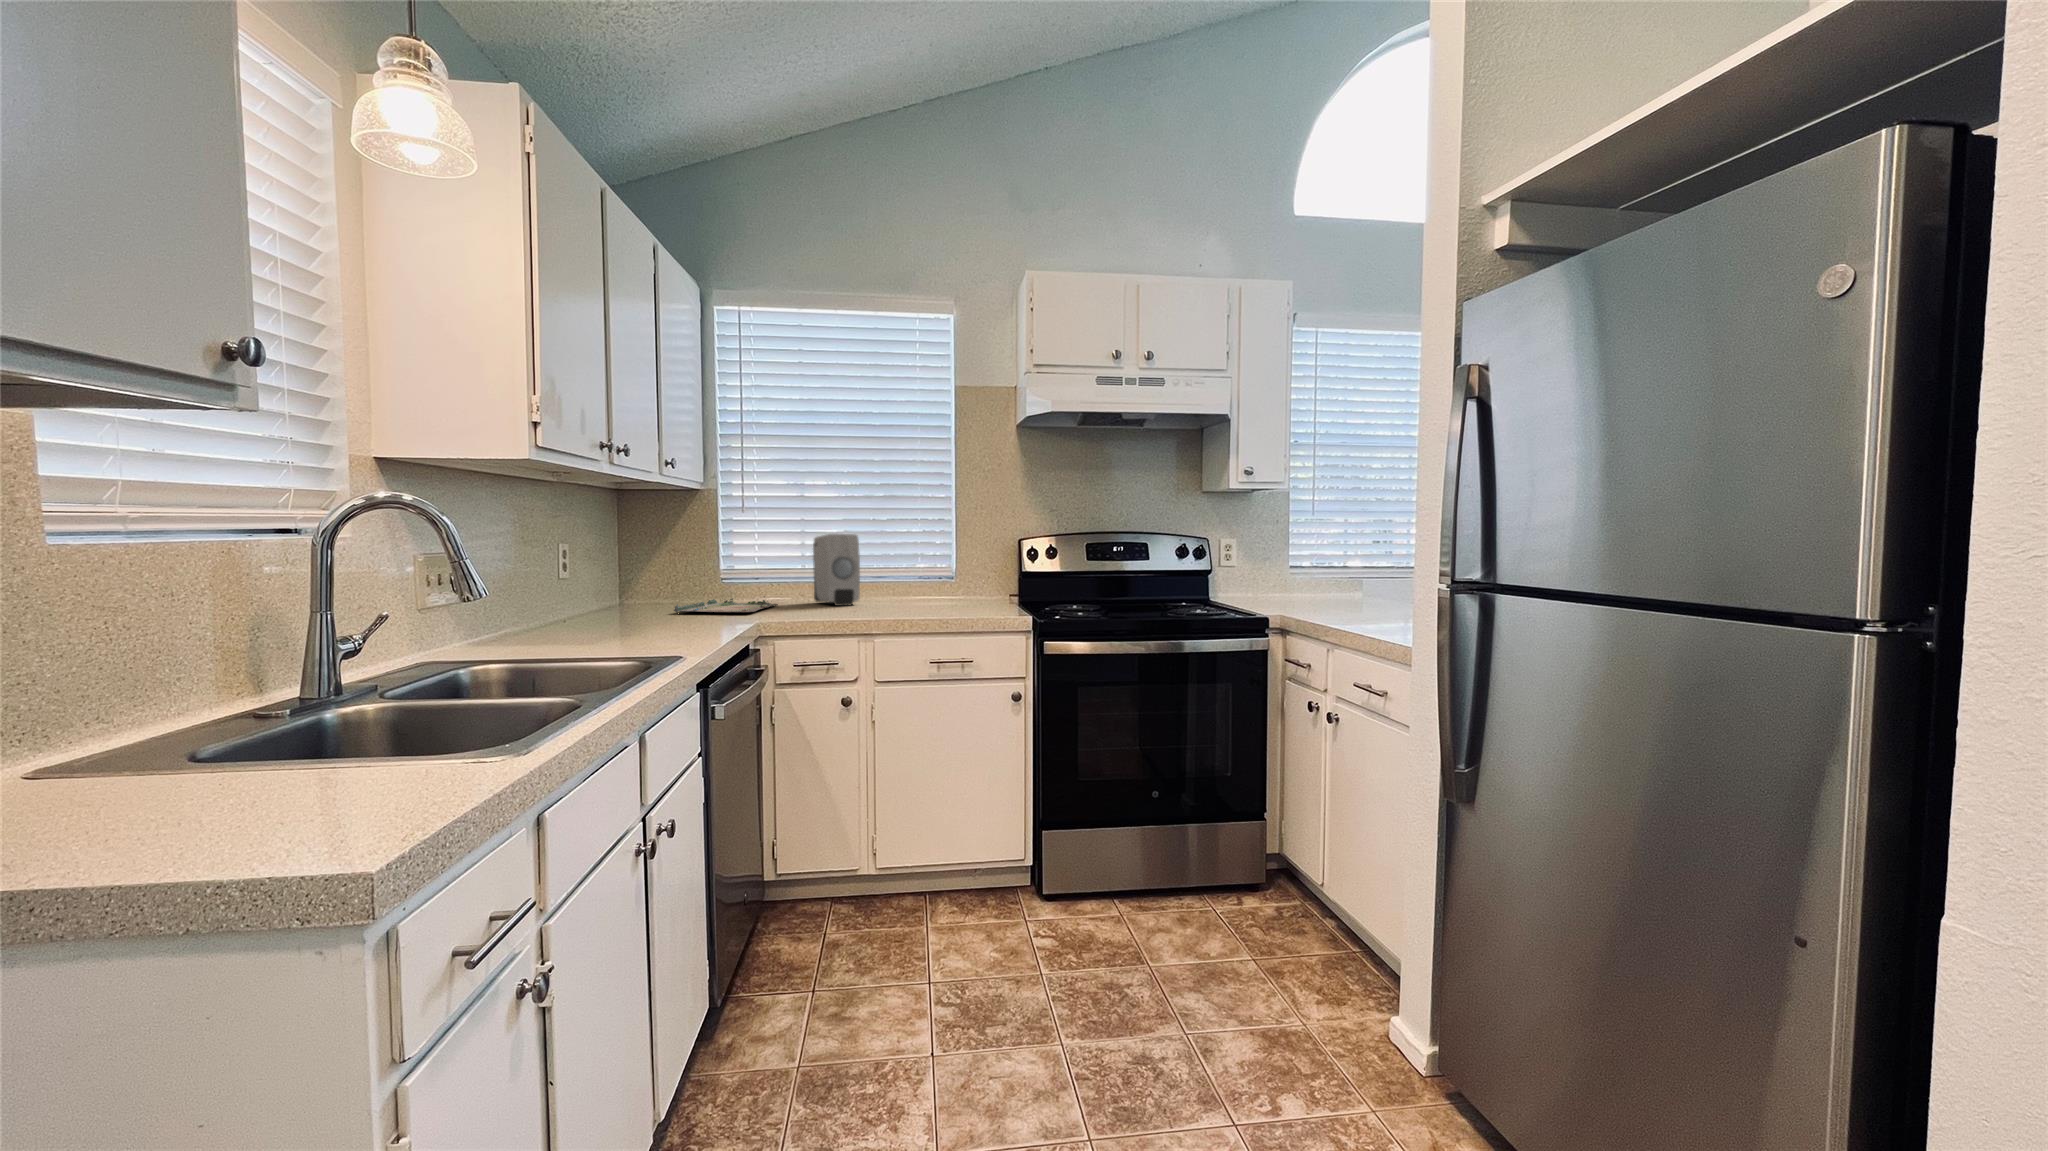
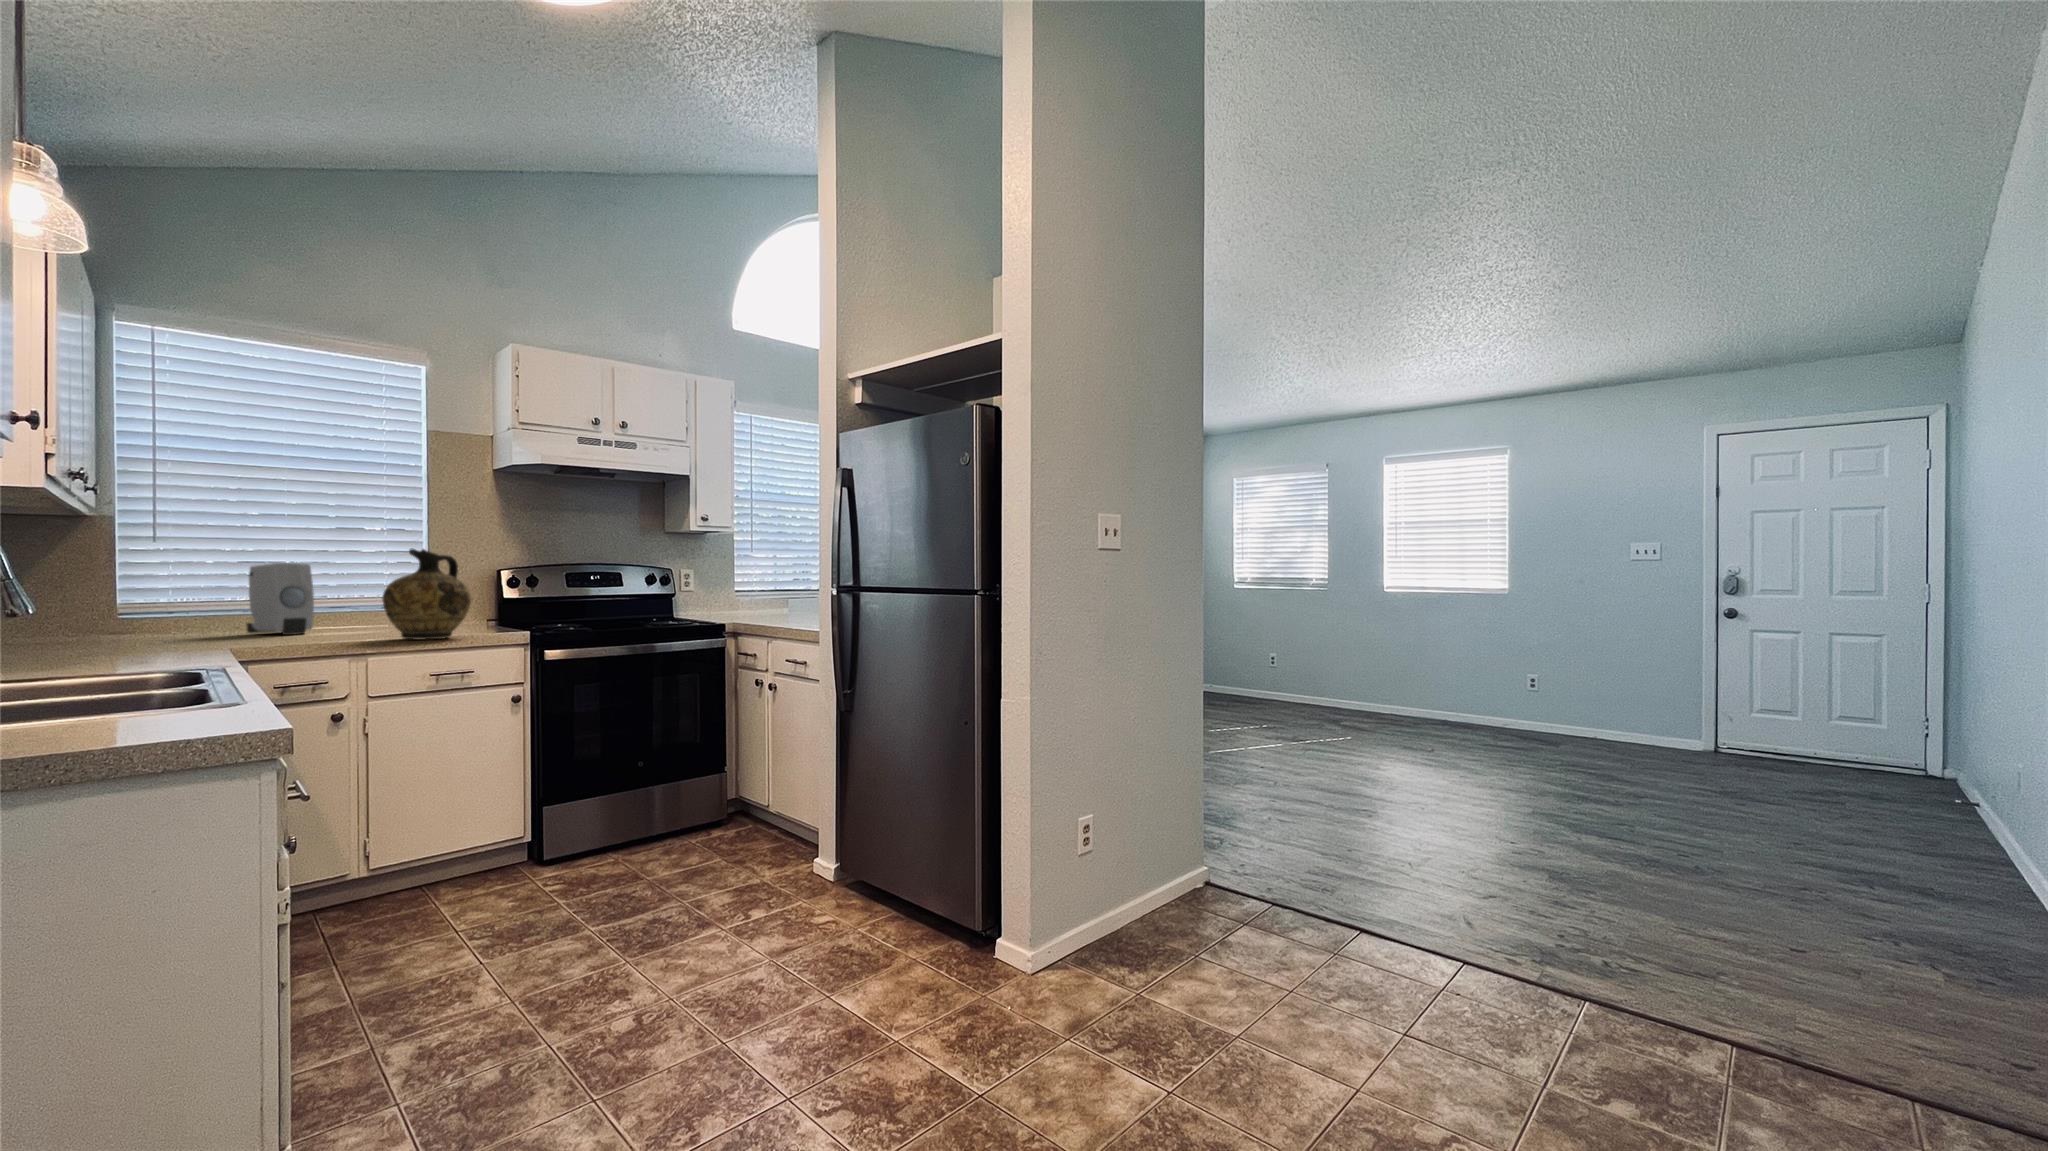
ceramic jug: none [889,519,972,623] -> present [383,549,471,640]
tray: present [674,596,778,612] -> none [71,627,205,647]

